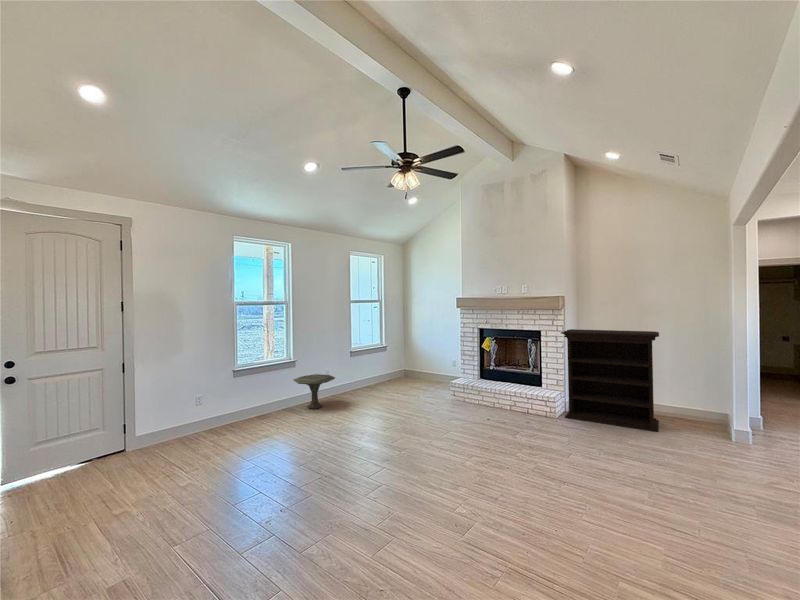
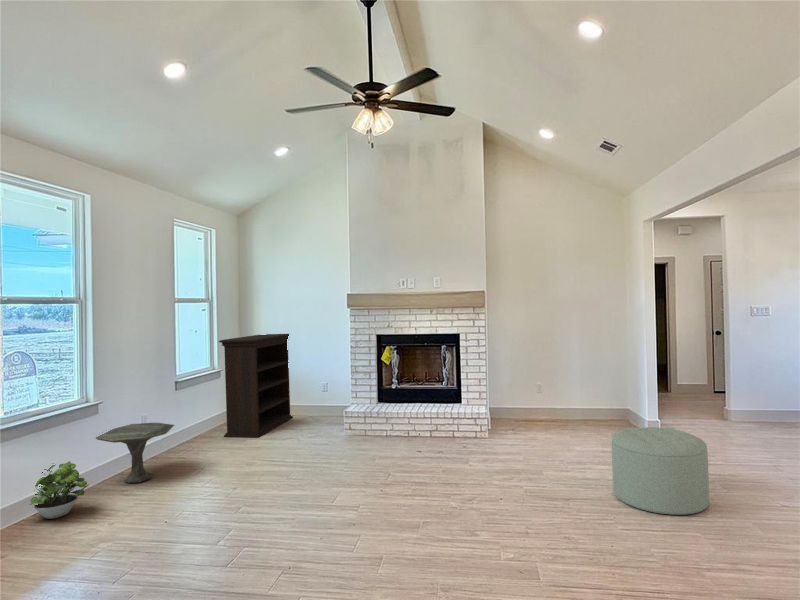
bookshelf: present [561,329,659,432] -> present [219,334,293,438]
potted plant: none [252,391,280,420] -> present [30,461,89,519]
ottoman: none [612,431,712,525] -> present [612,427,709,515]

